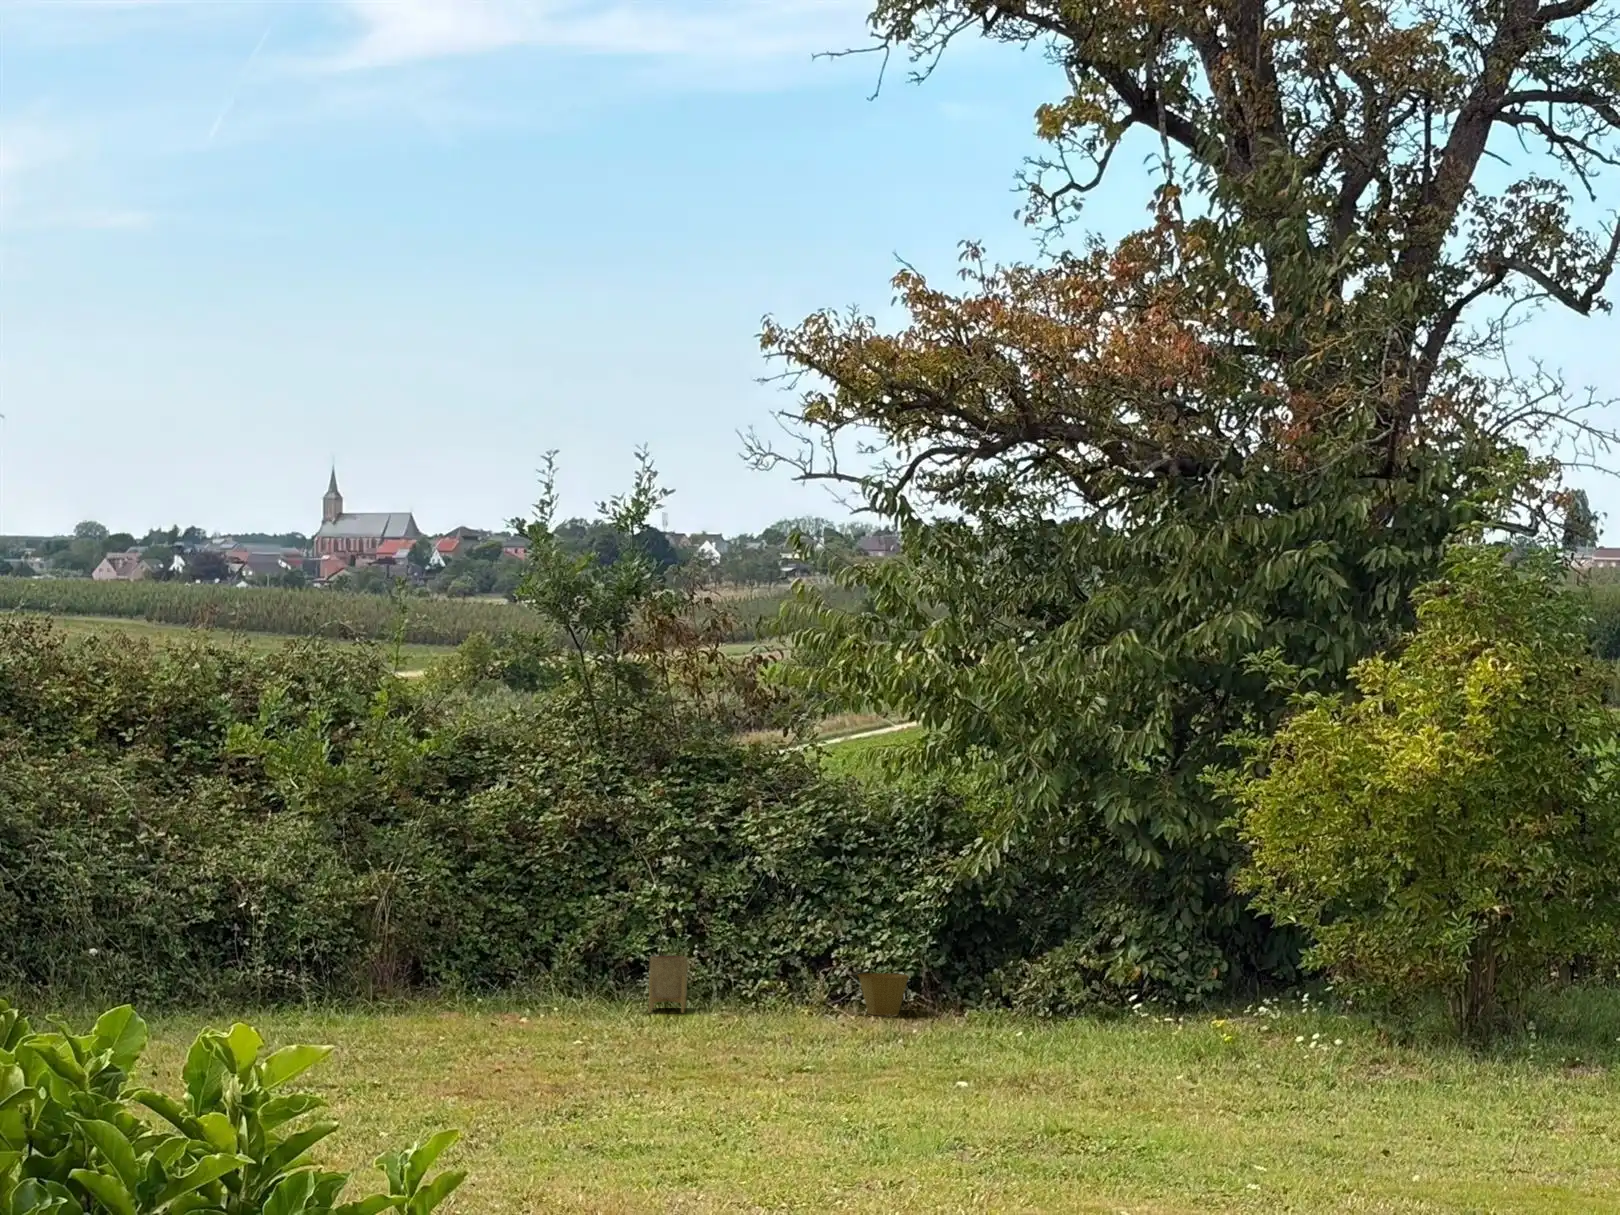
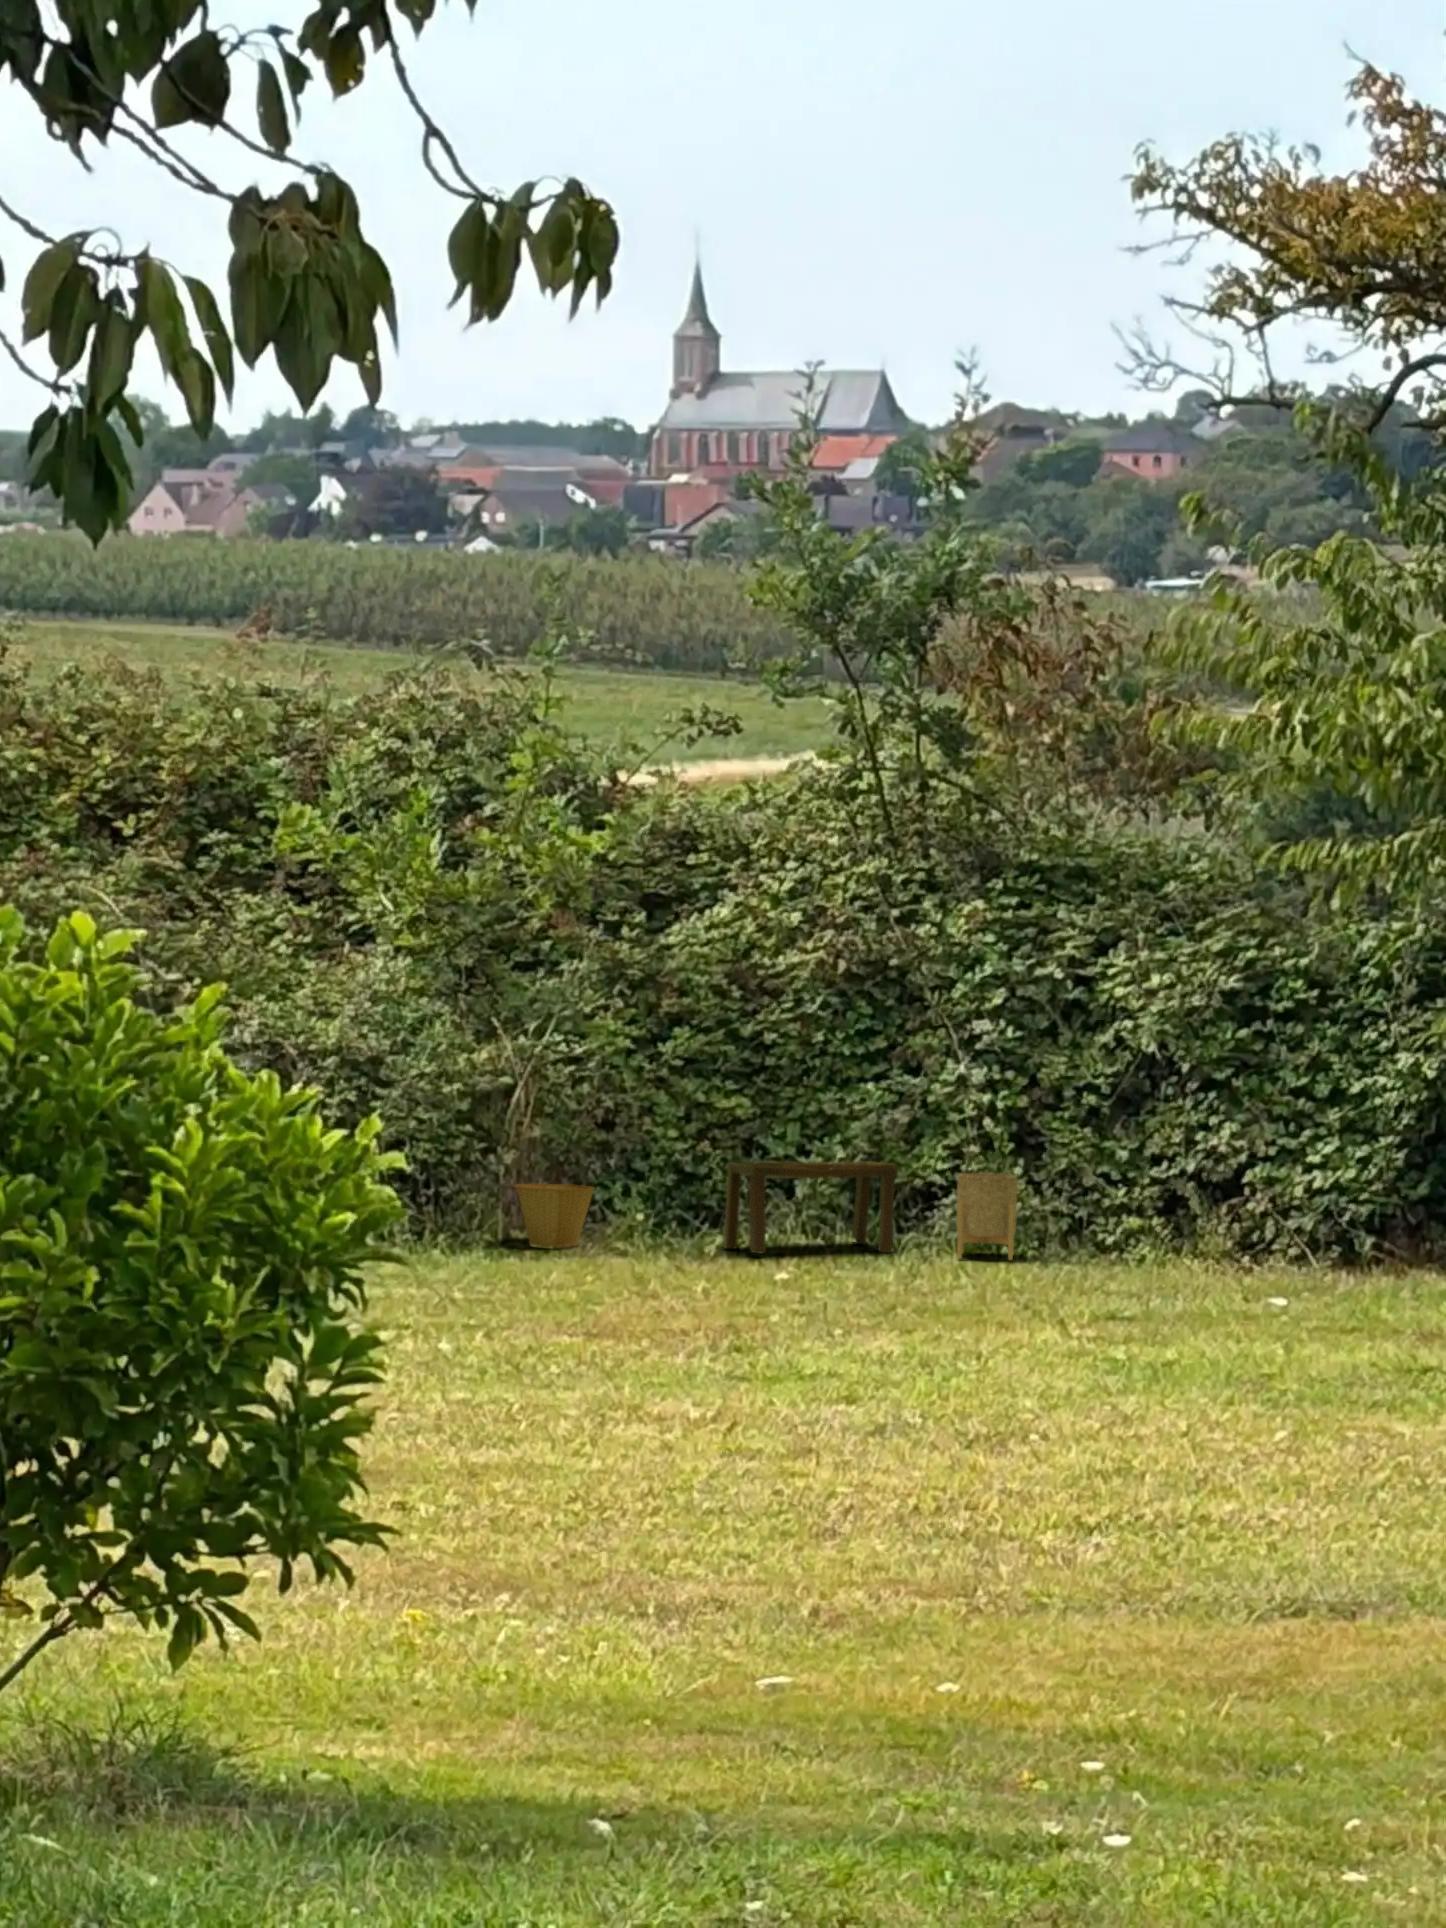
bench: none [497,949,611,1013] -> present [723,1161,898,1253]
basket: present [858,973,909,1015] -> present [515,1184,594,1247]

